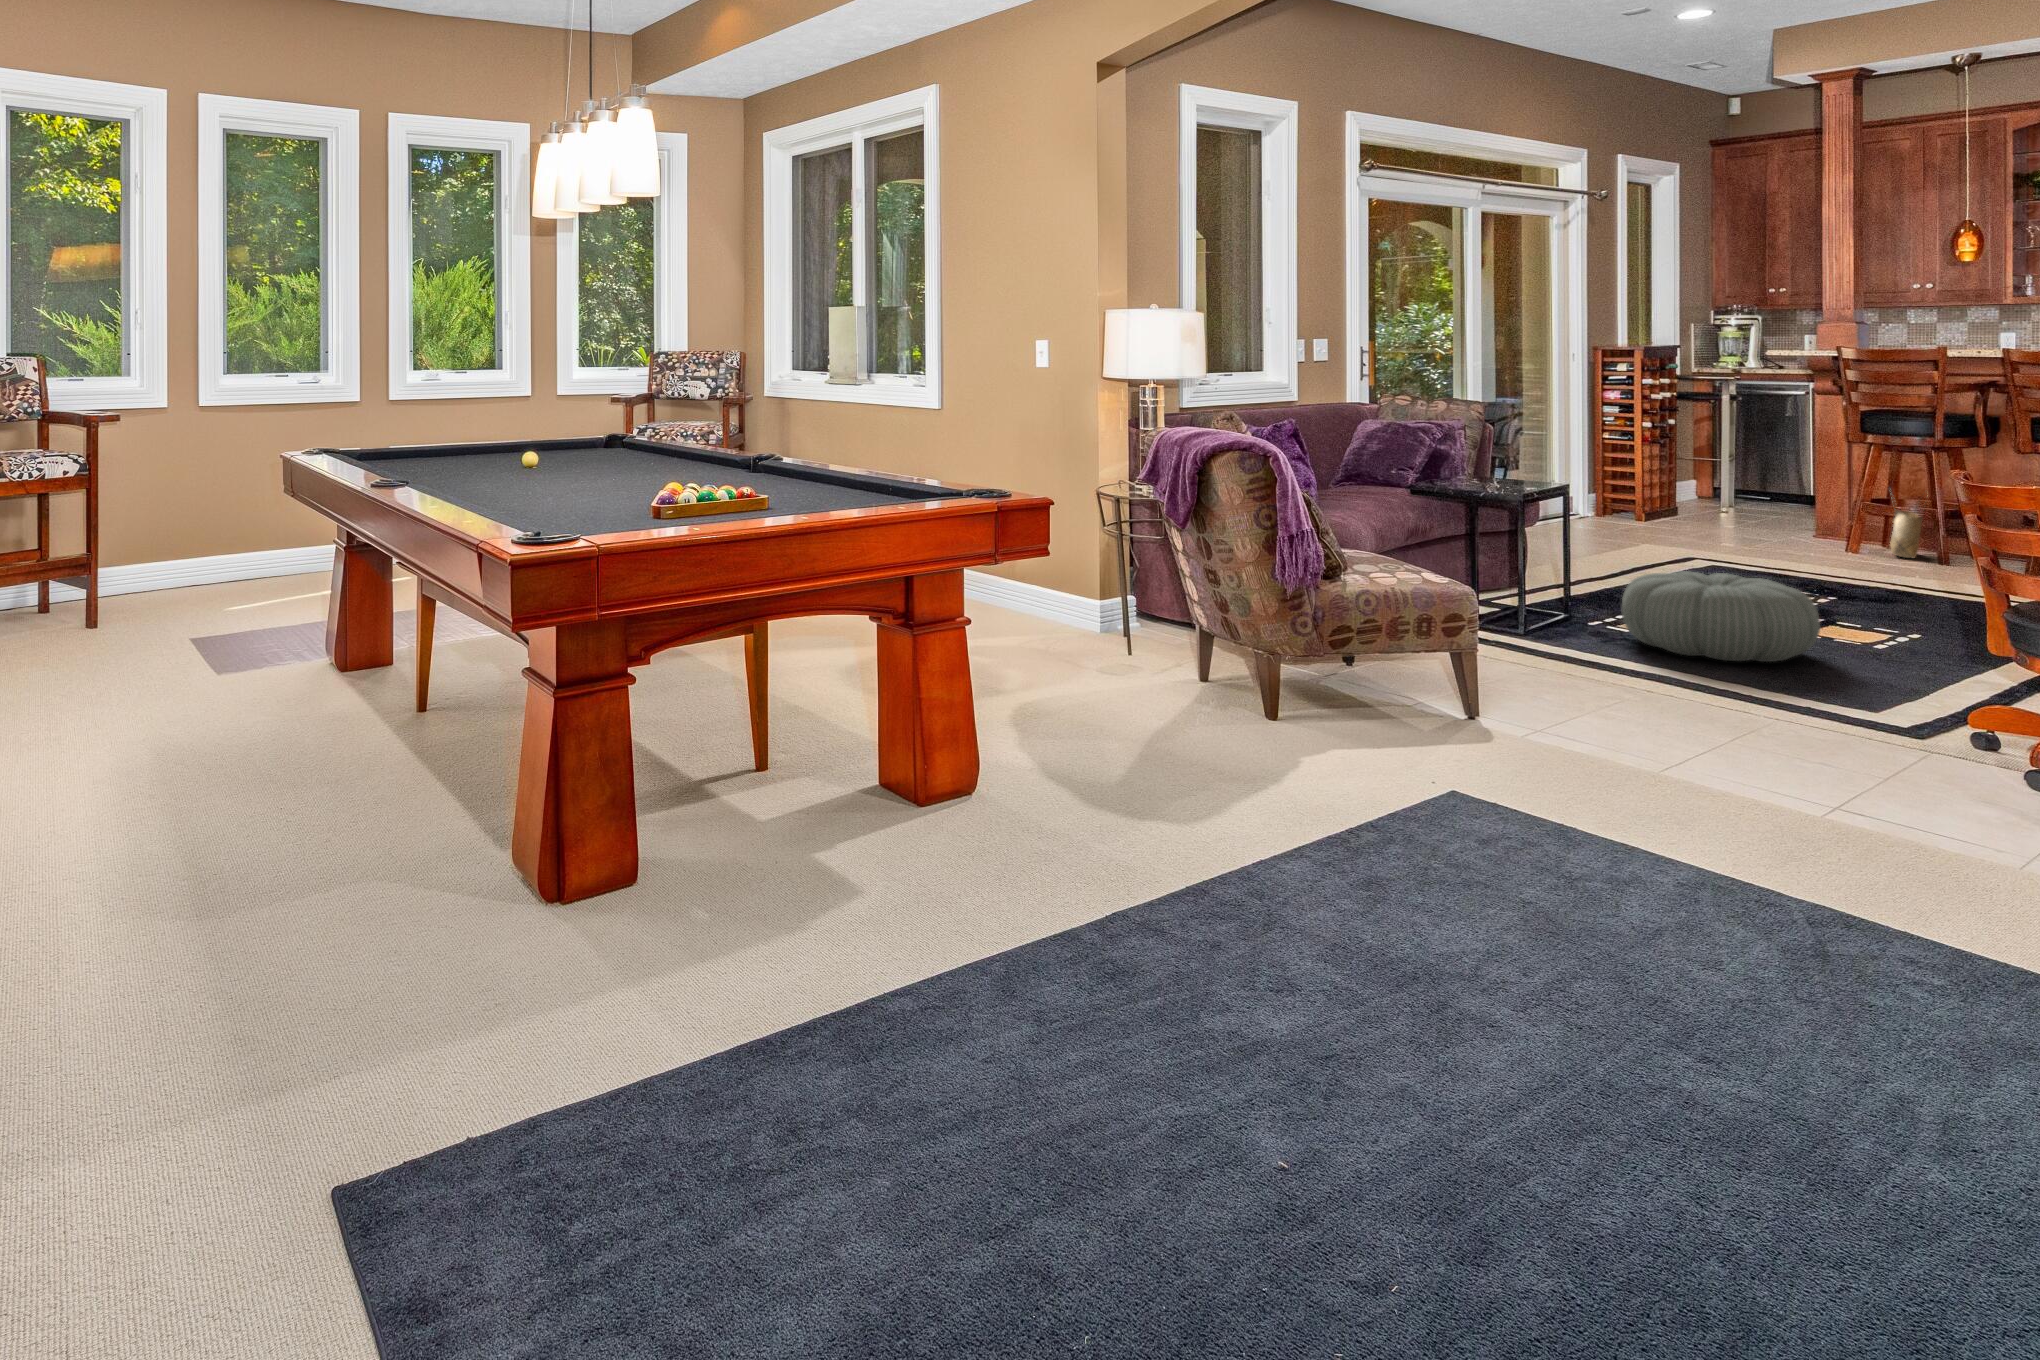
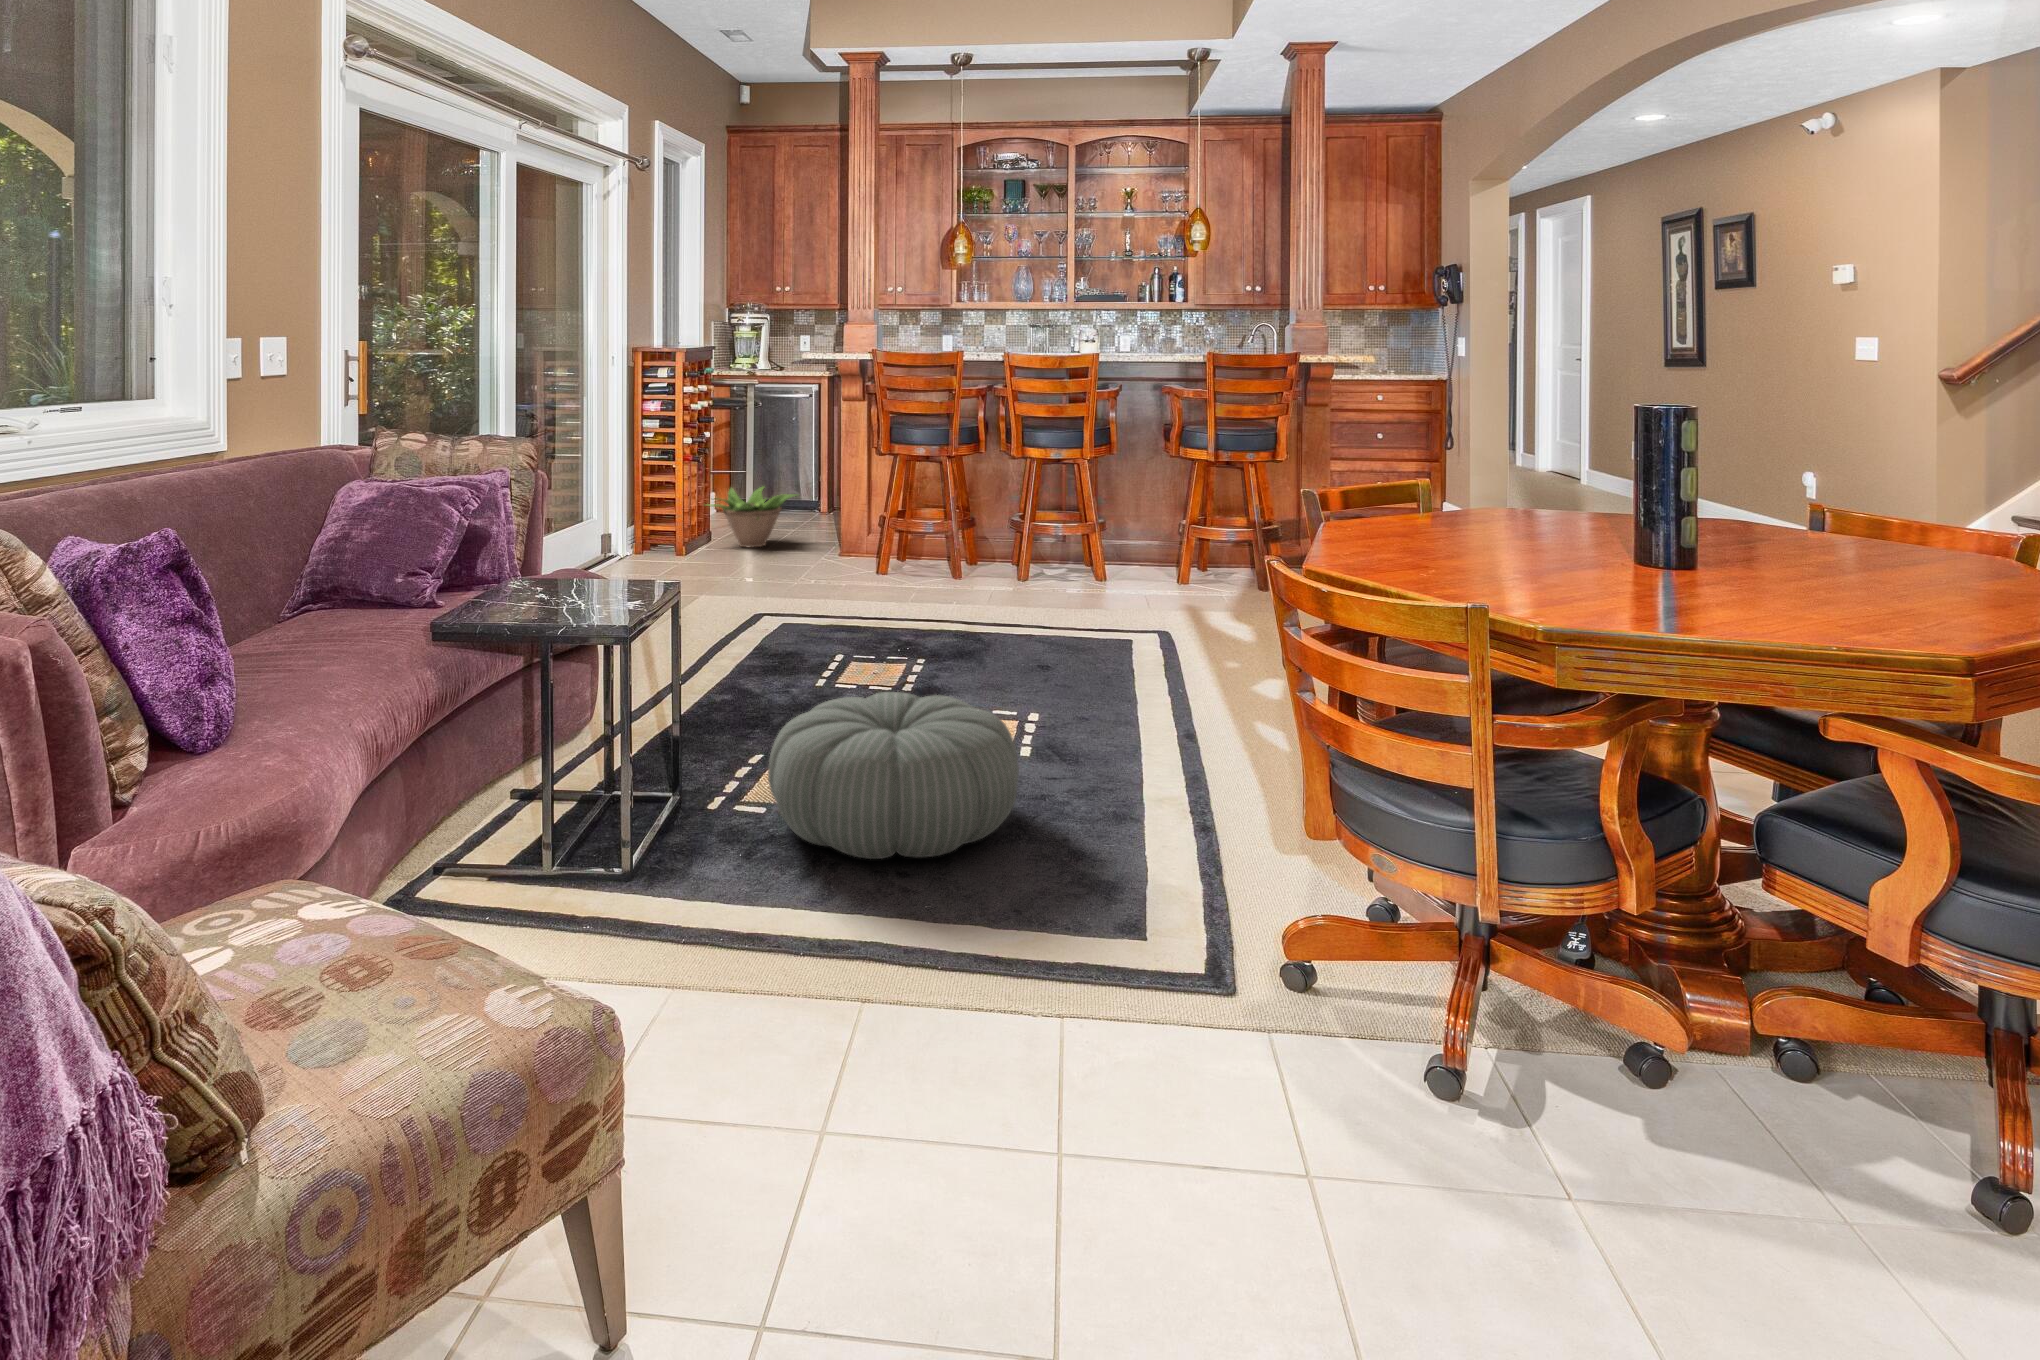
decorative plant: none [1661,471,1770,524] -> present [708,487,797,547]
woven basket: present [1890,489,1922,558] -> none [918,500,950,575]

